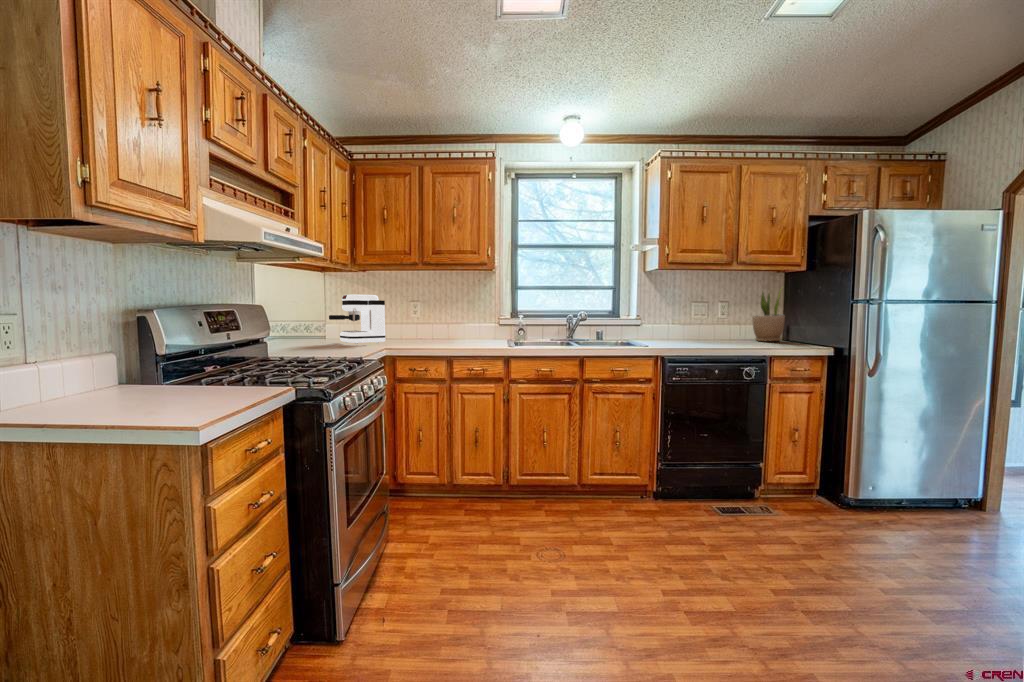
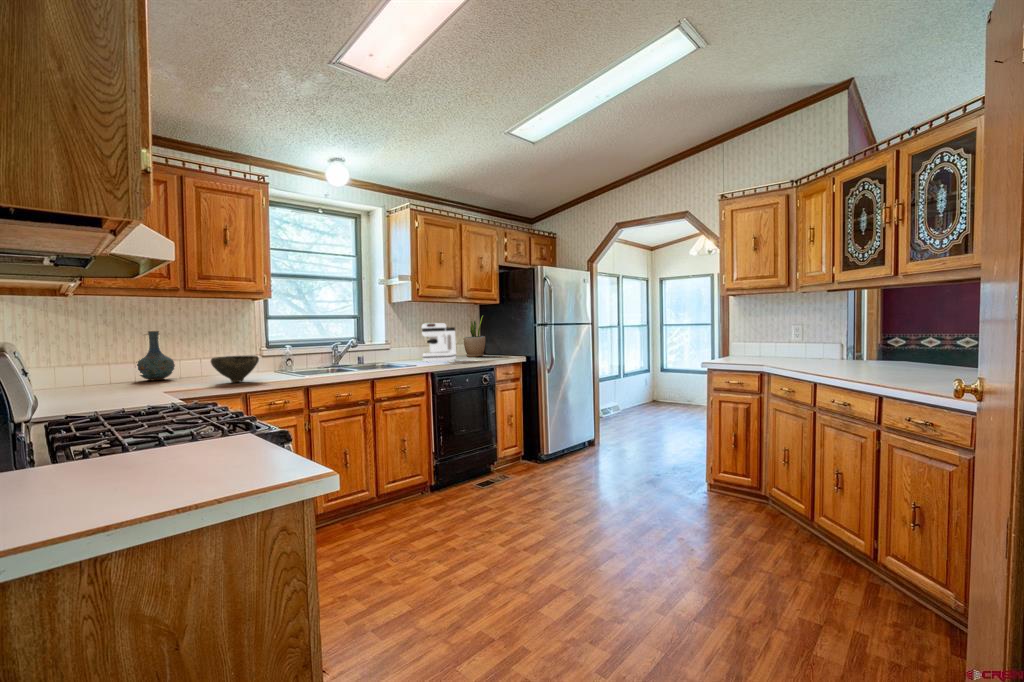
coffee maker: present [329,294,386,344] -> present [422,323,456,362]
vase: none [403,299,430,340] -> present [137,331,175,381]
bowl: none [424,323,464,347] -> present [211,355,259,382]

